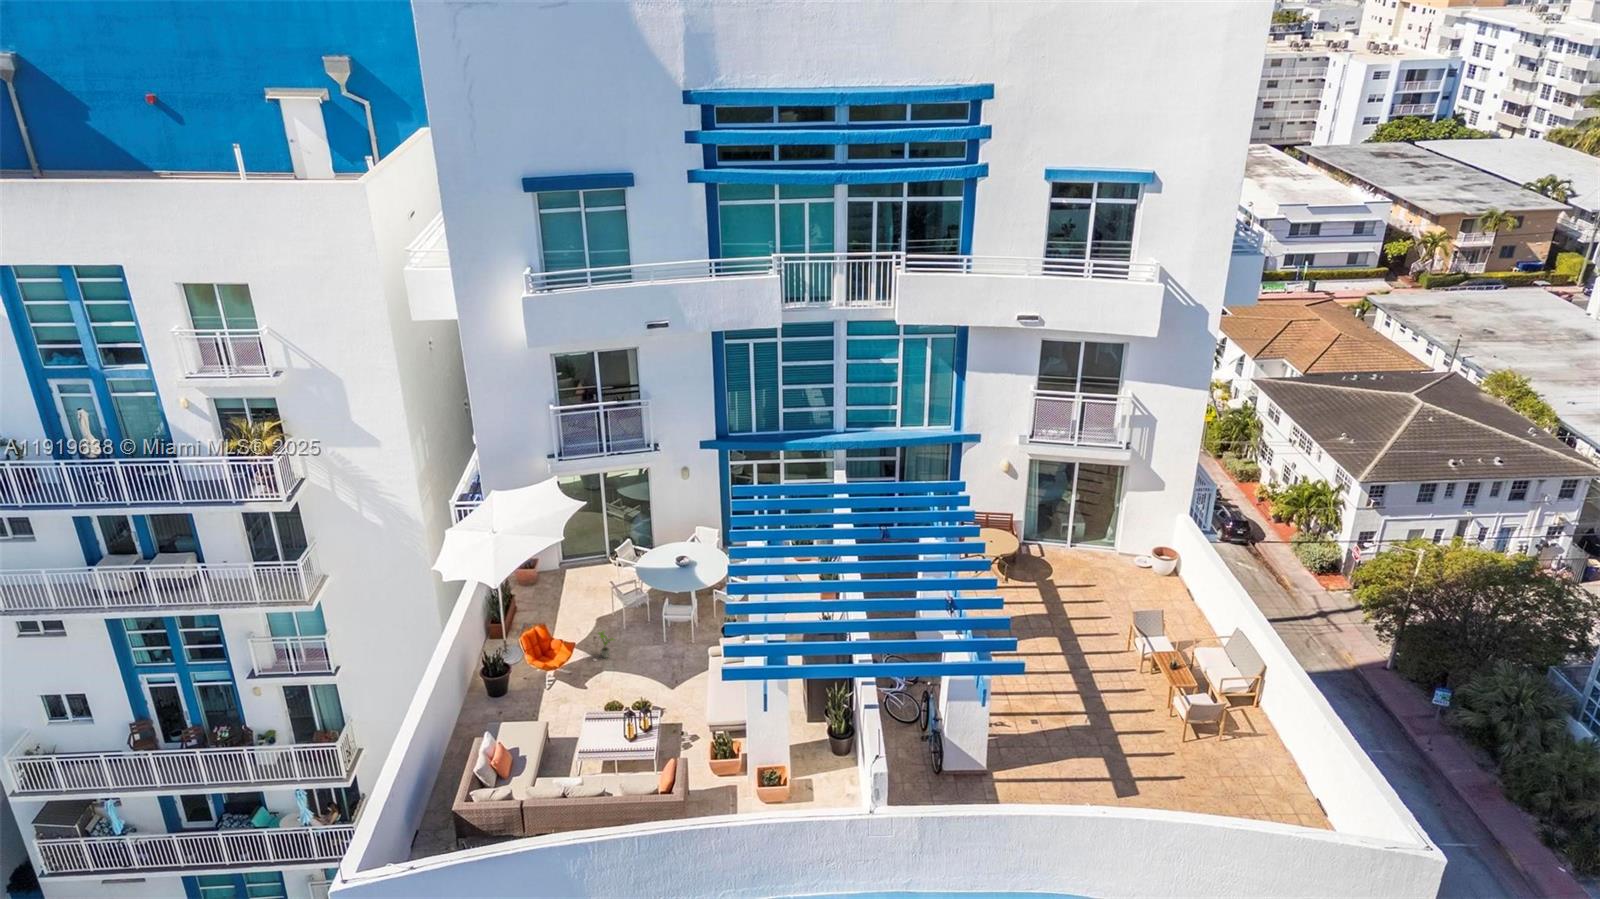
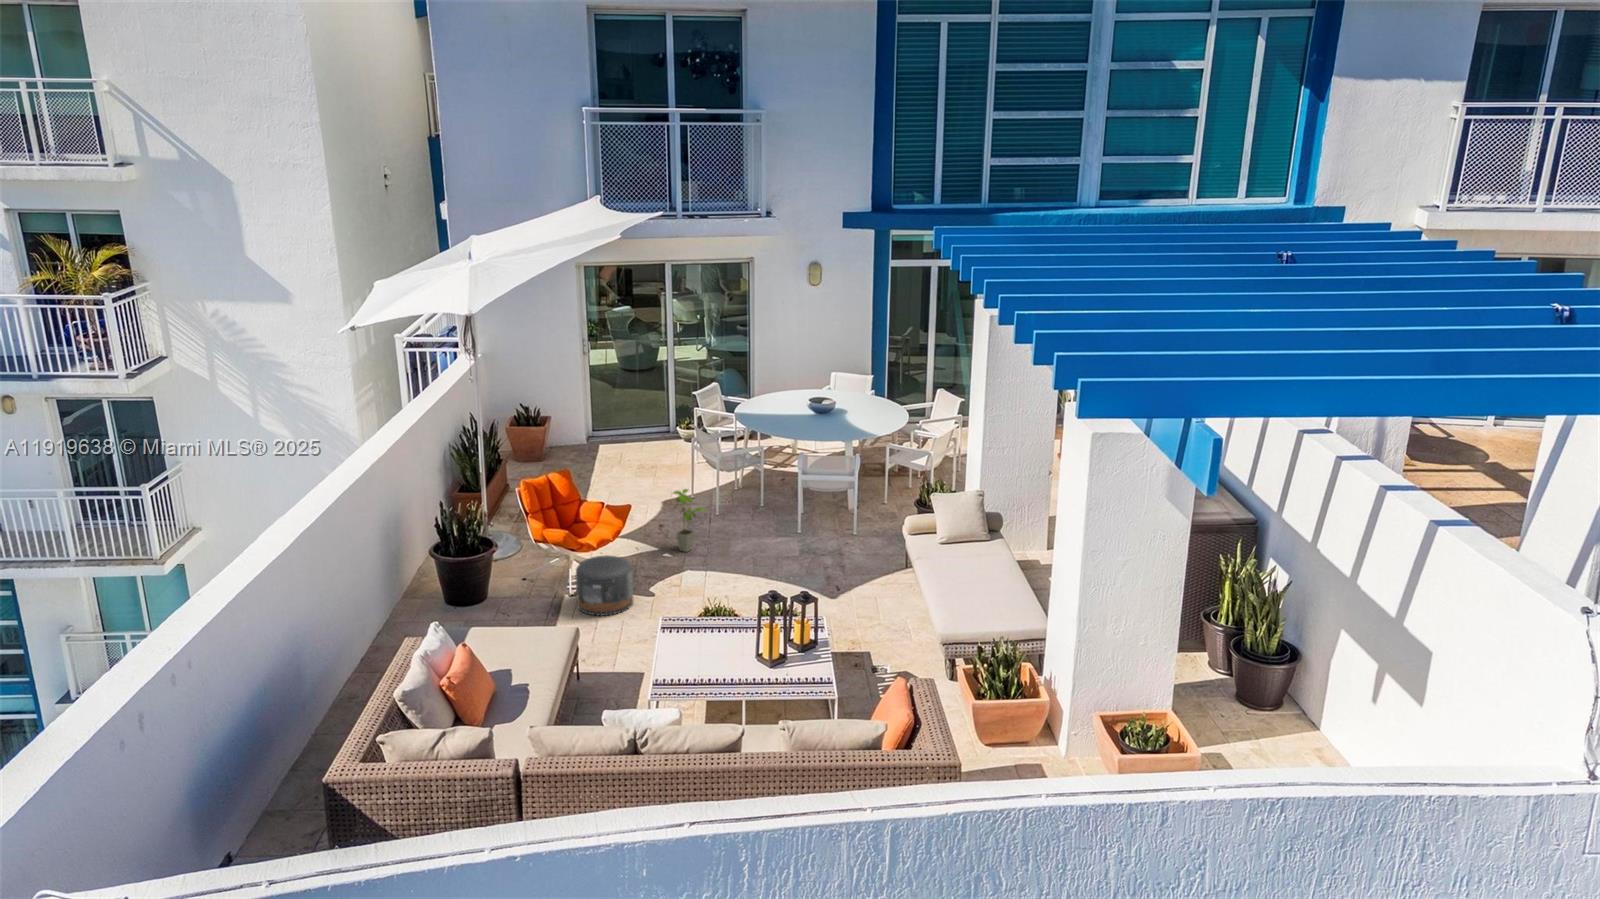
pouf: none [550,672,578,703] -> present [576,555,633,616]

